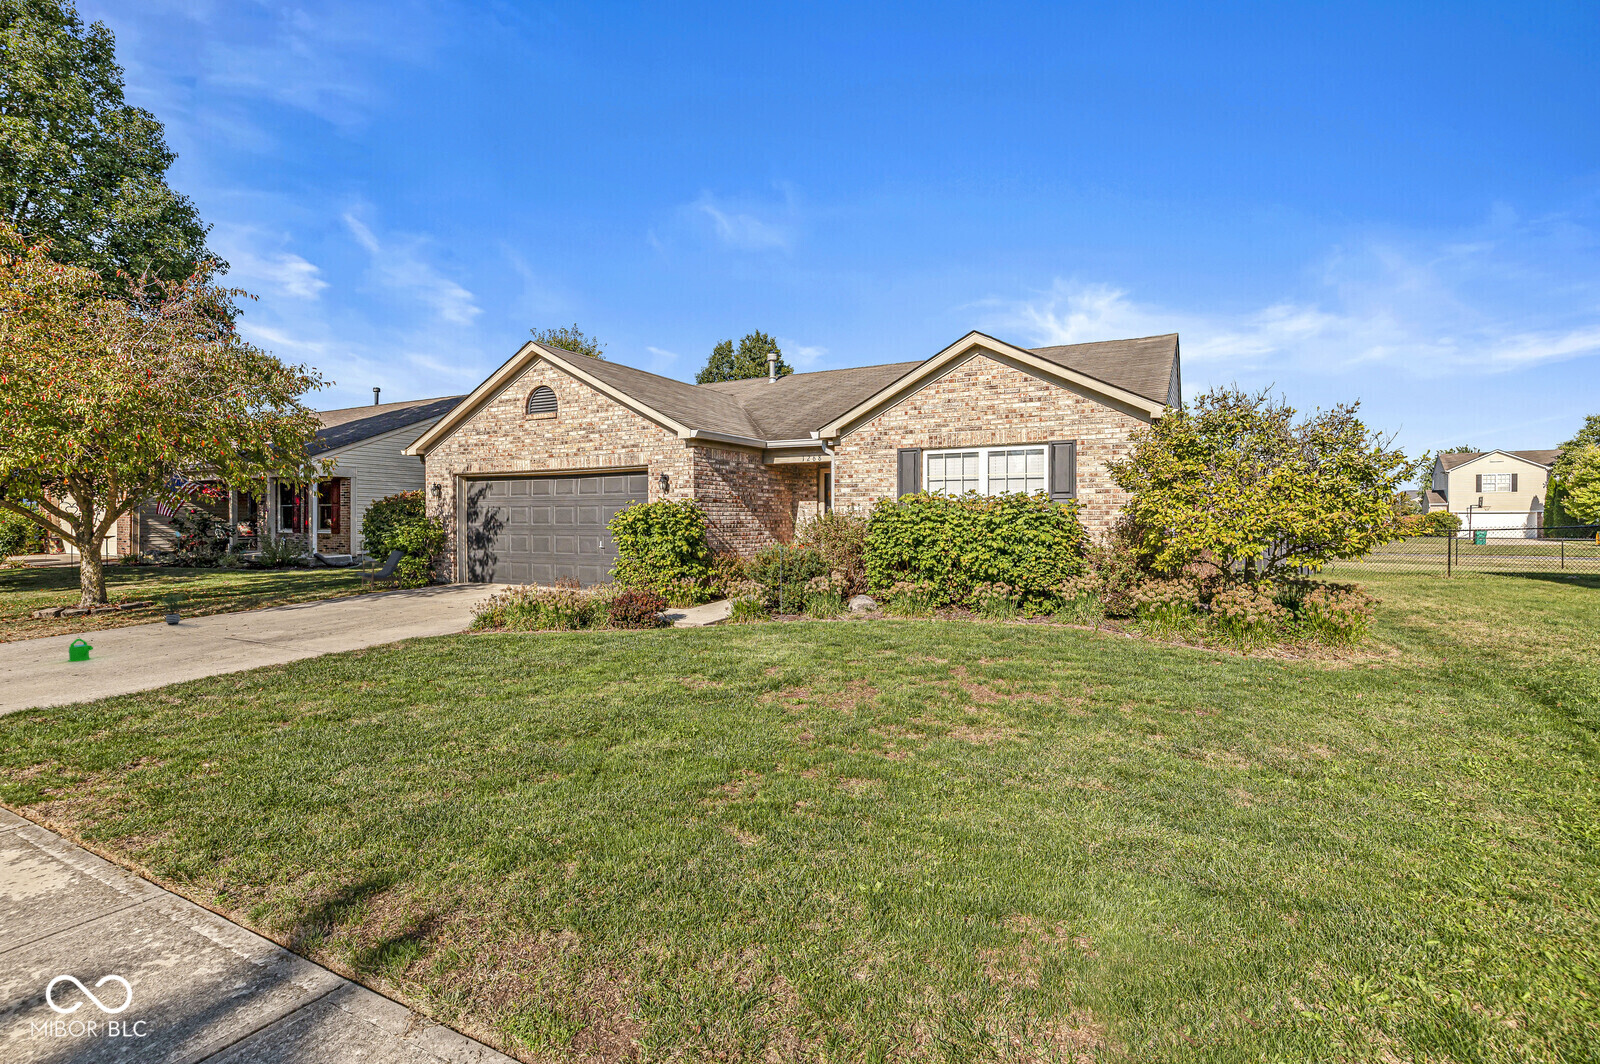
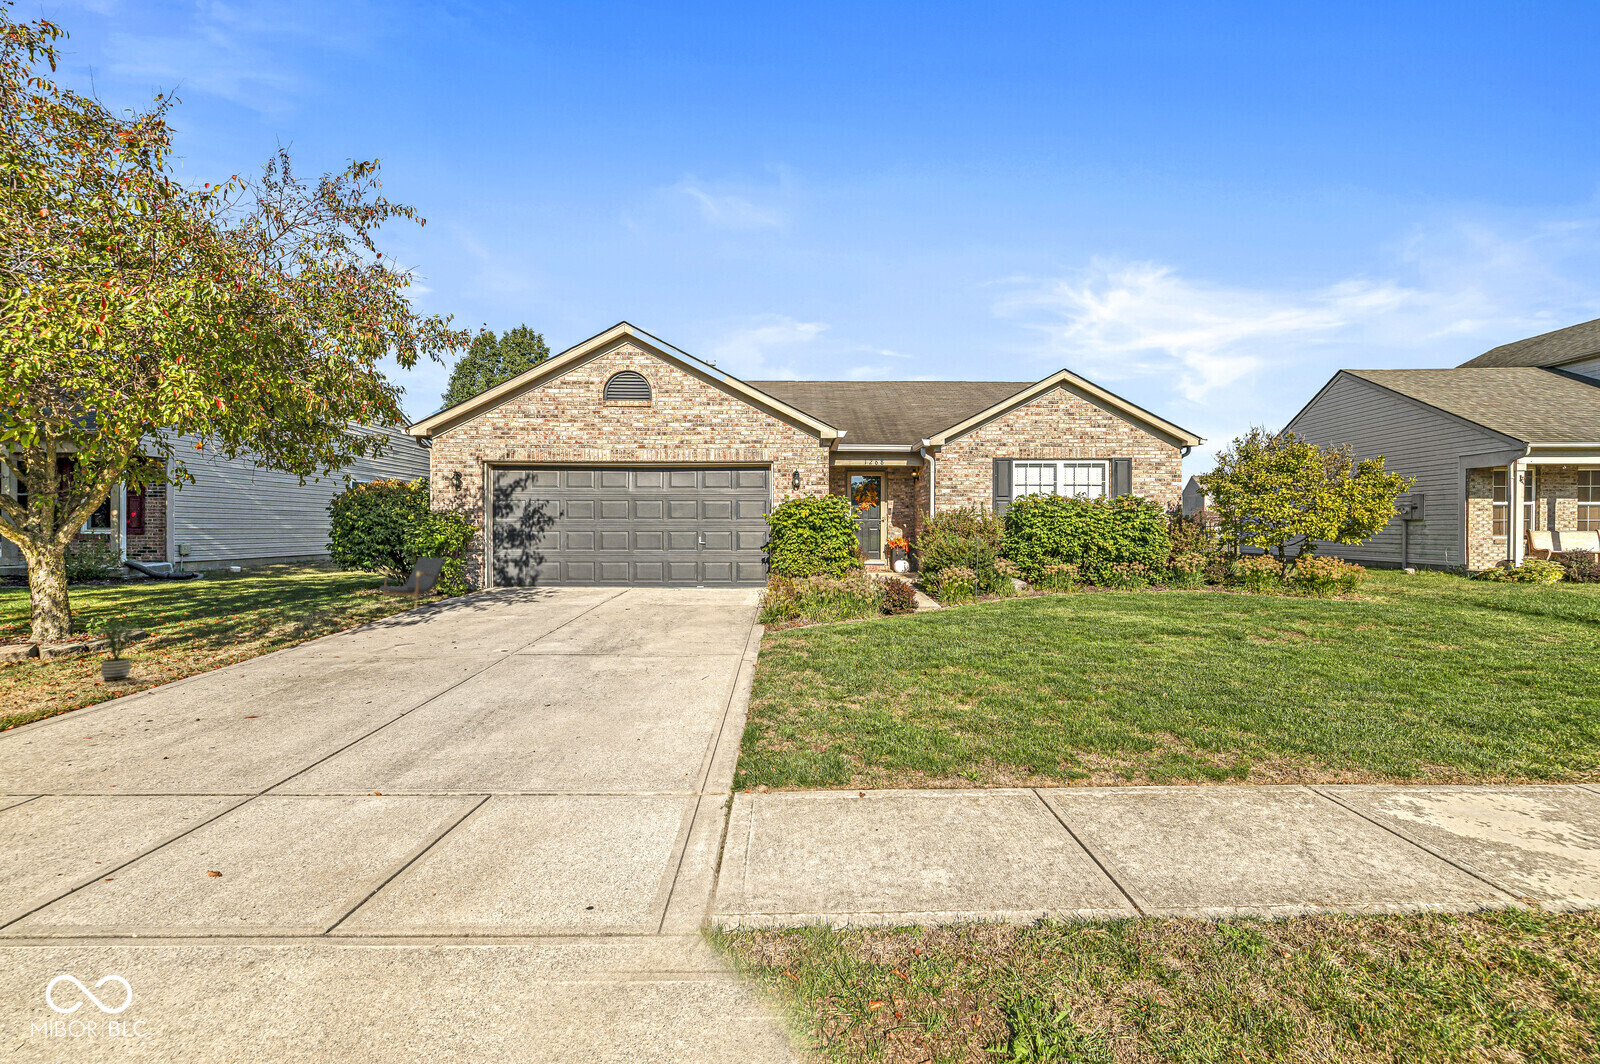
potted plant: present [162,595,182,625] -> present [94,623,139,681]
watering can: present [68,638,93,662] -> none [461,665,516,705]

